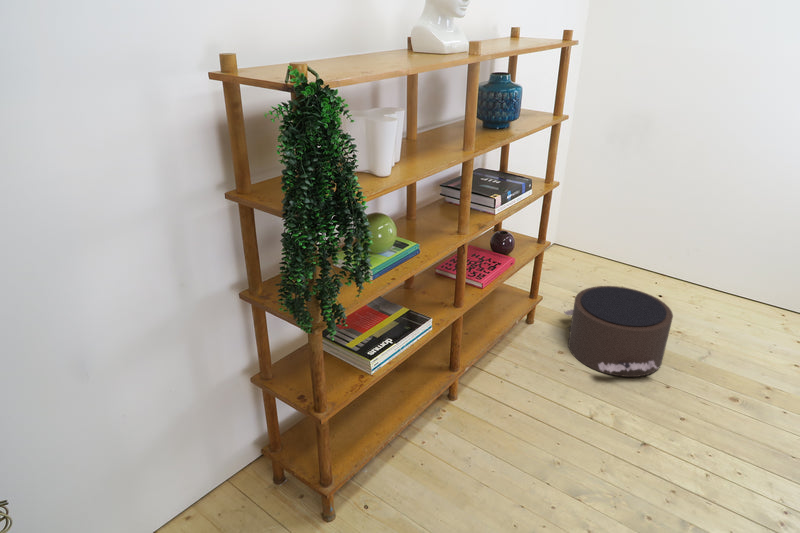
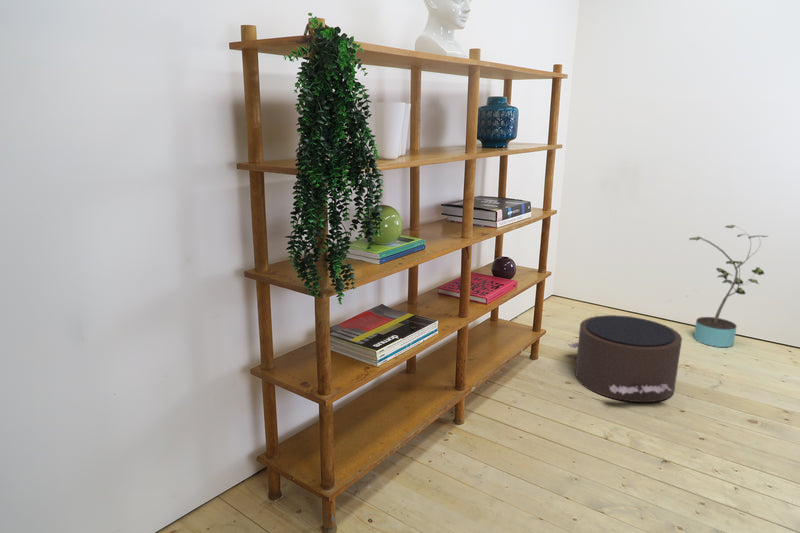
potted plant: none [688,190,773,310] -> present [690,225,766,347]

